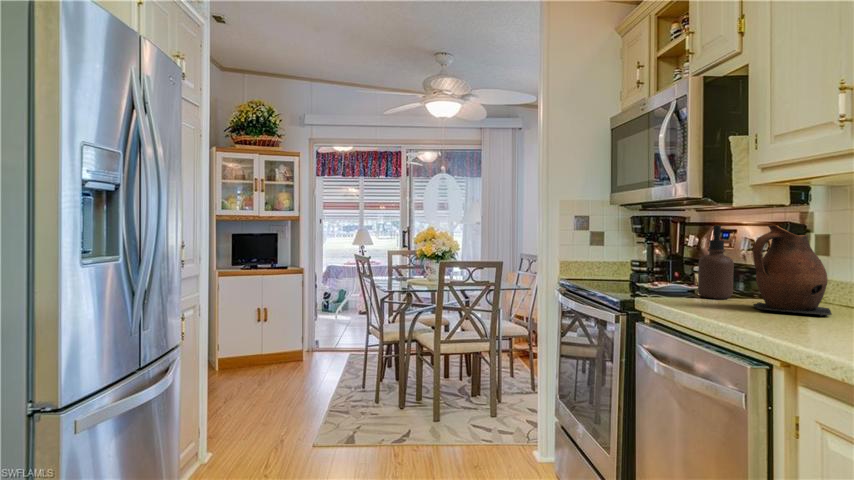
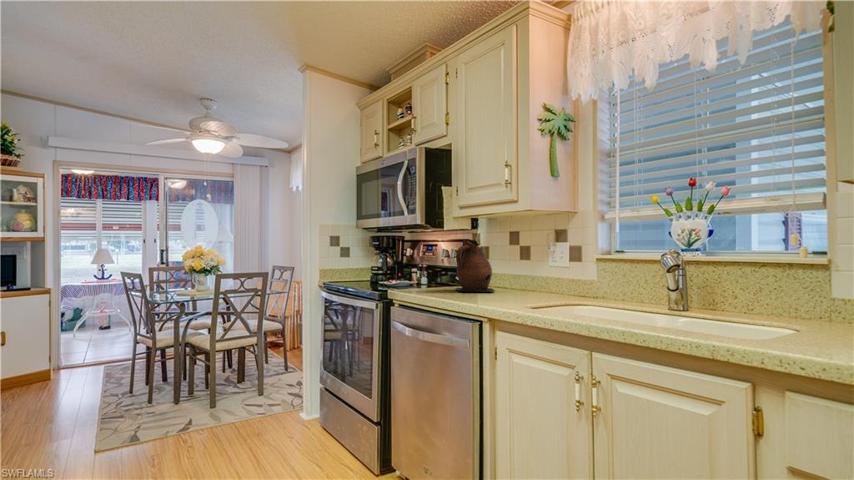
soap dispenser: present [698,225,734,299] -> none [421,242,441,287]

